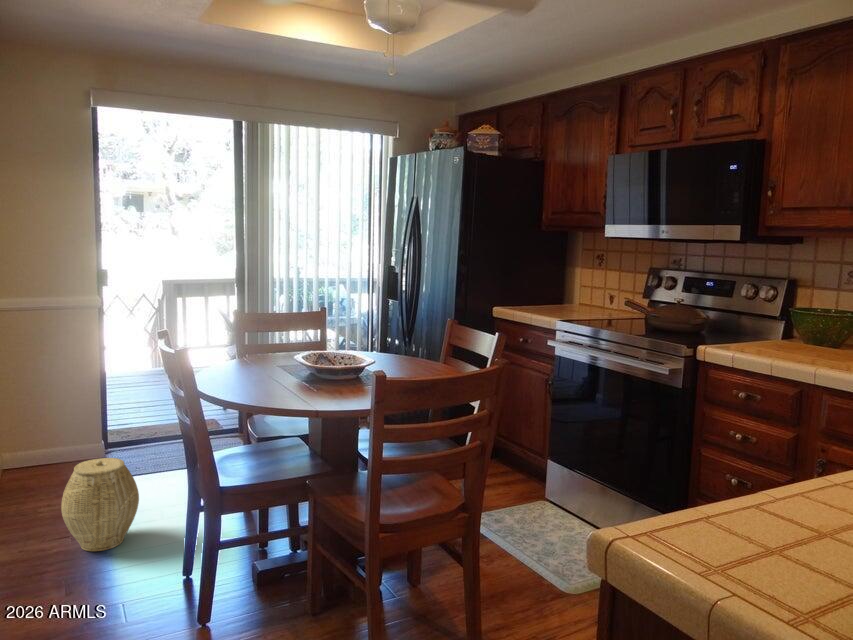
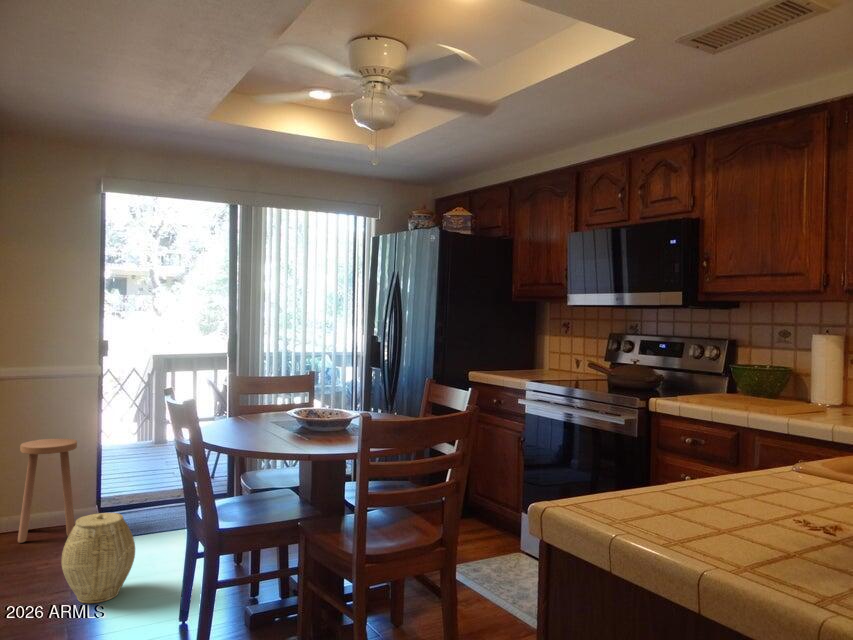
stool: none [19,373,82,481] -> present [18,438,77,543]

